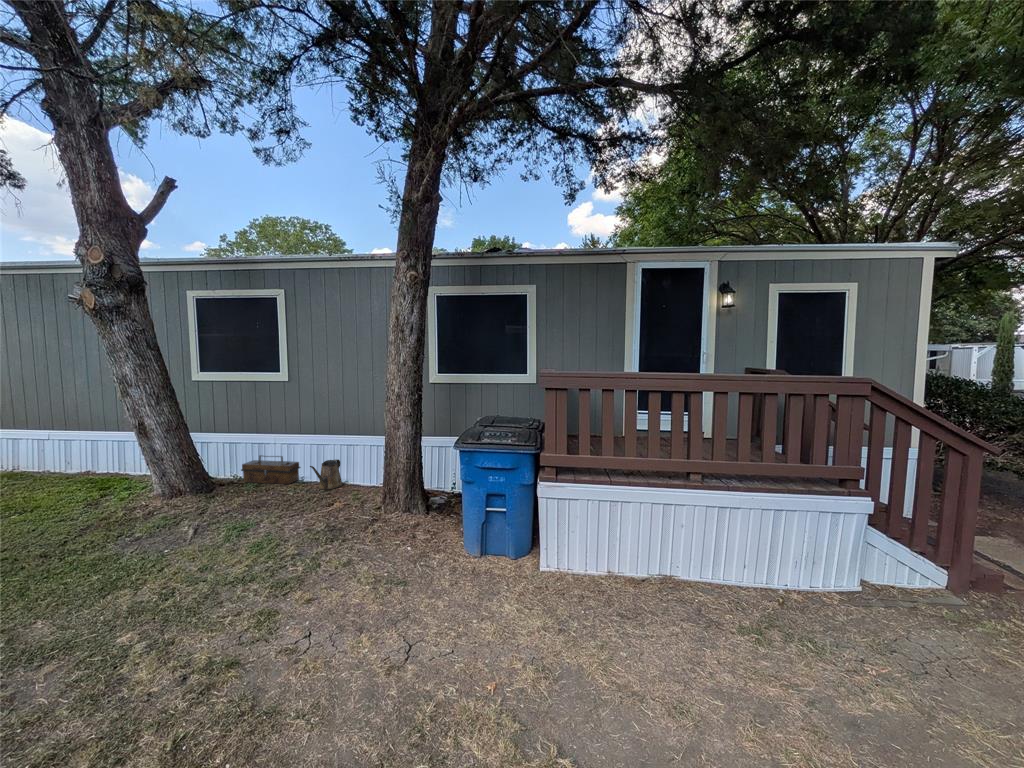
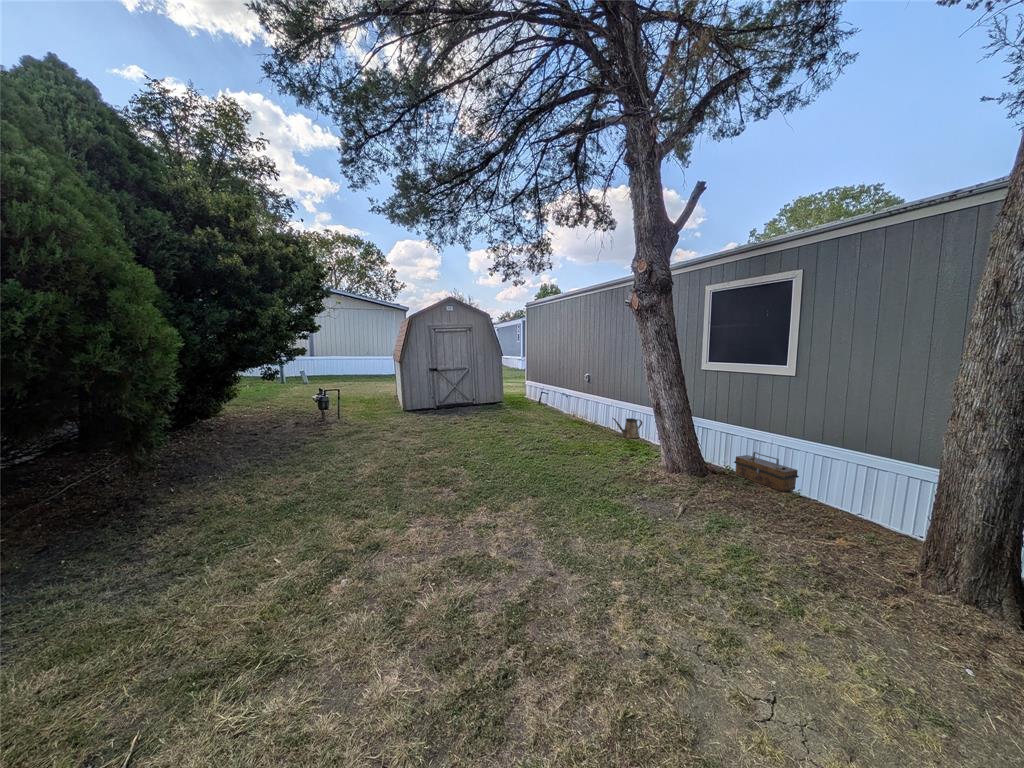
watering can: present [310,459,343,489] -> present [612,418,642,438]

